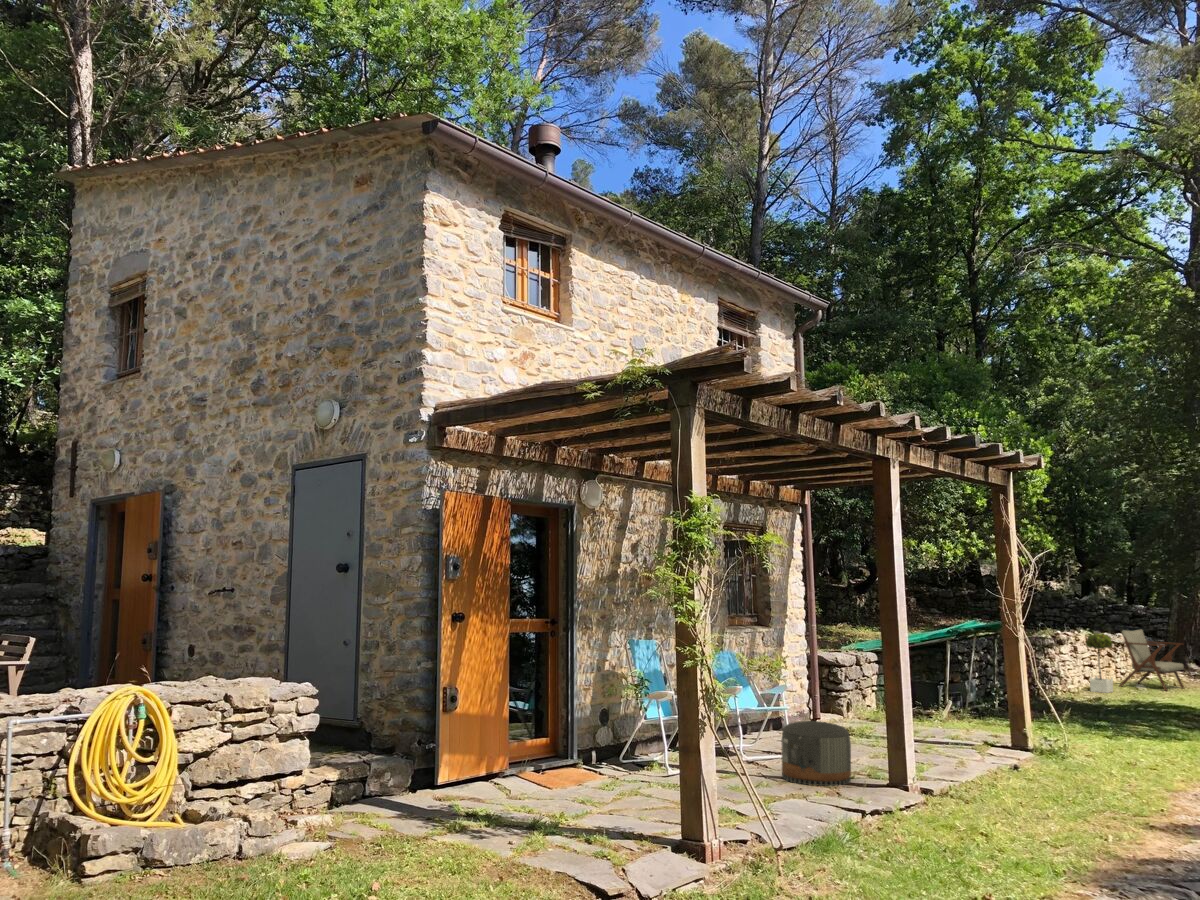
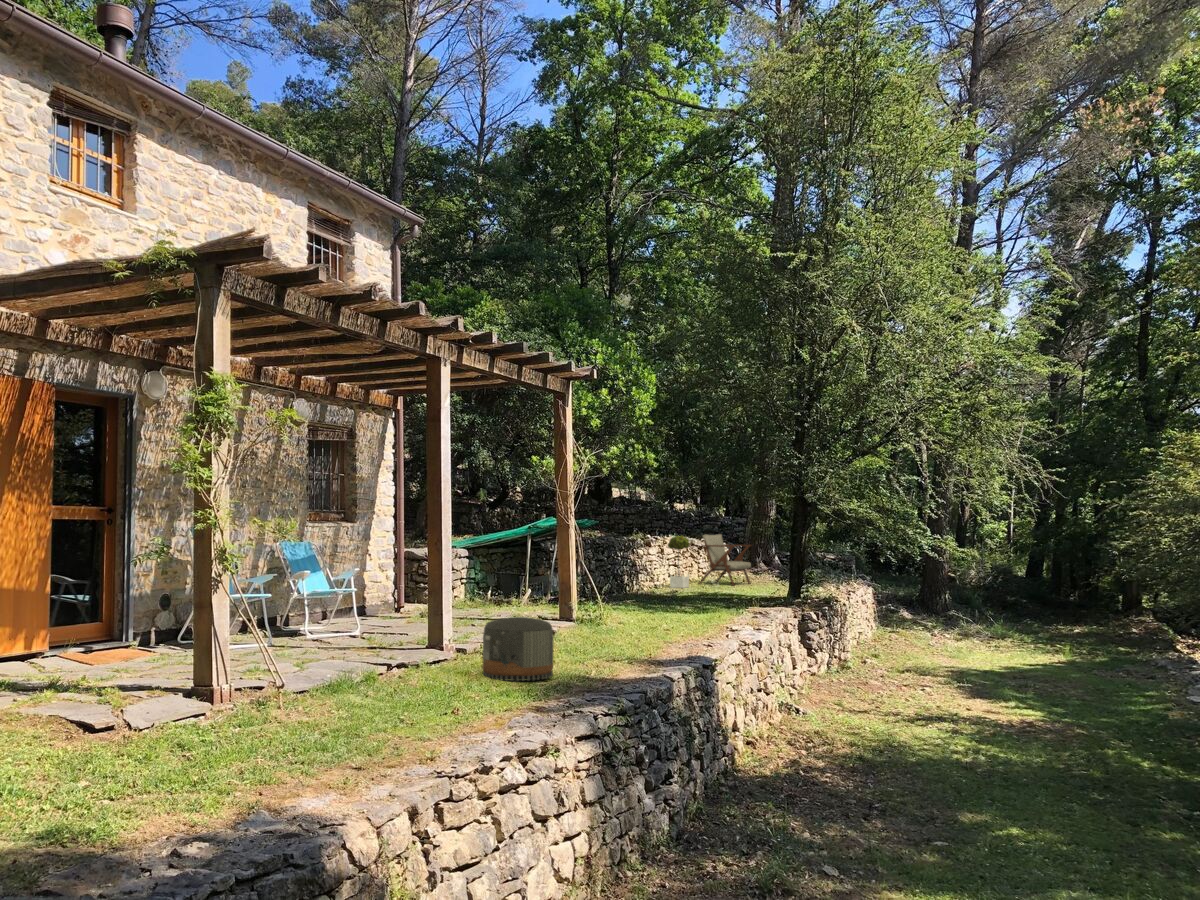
pouf: present [782,721,851,786] -> present [482,617,554,681]

